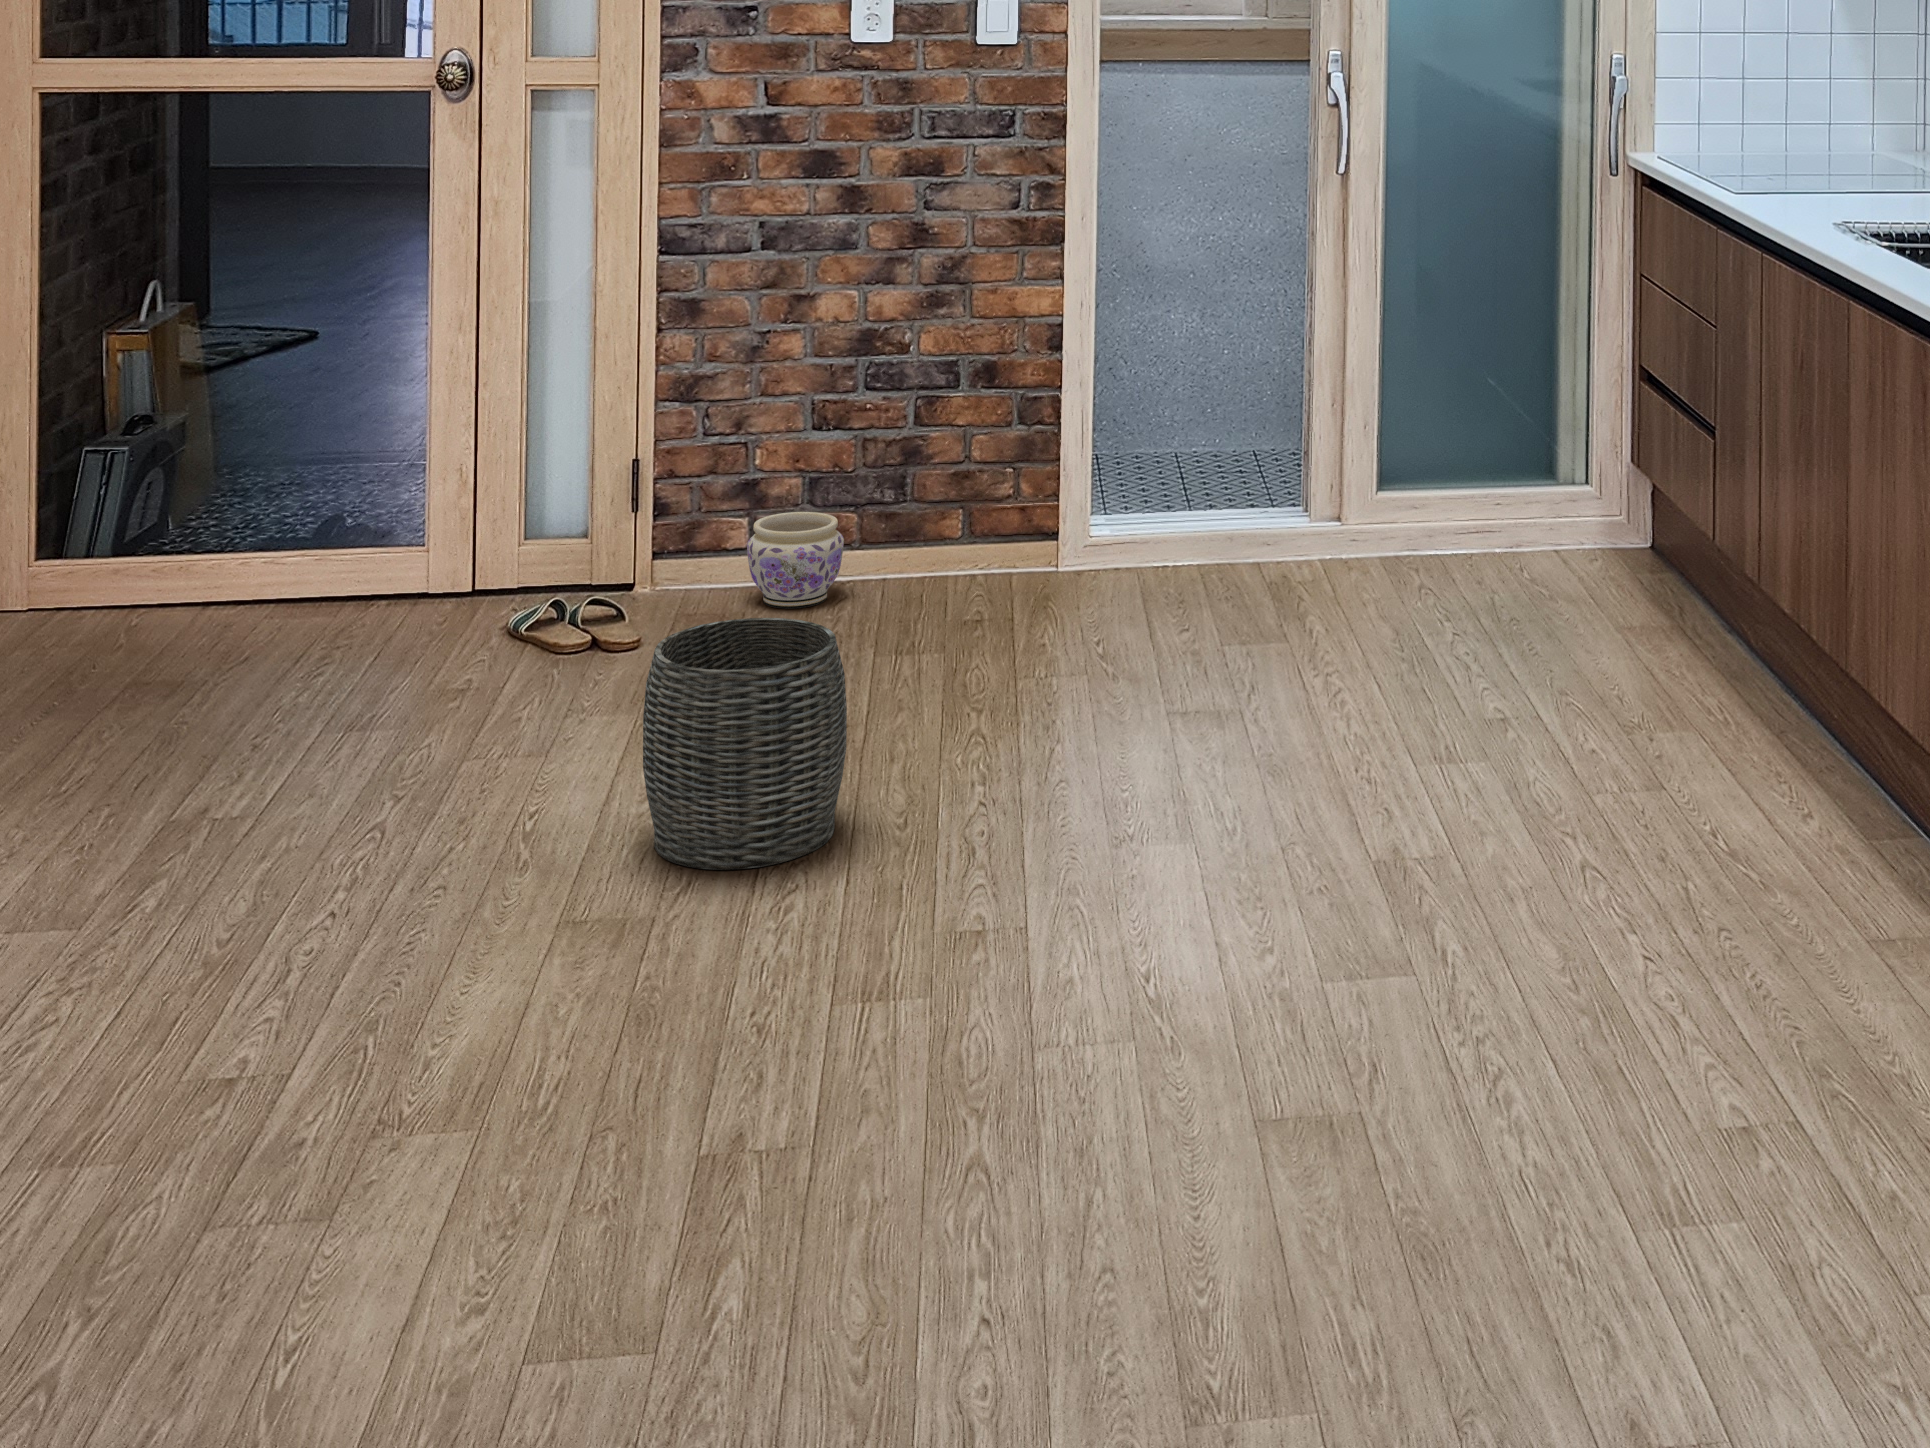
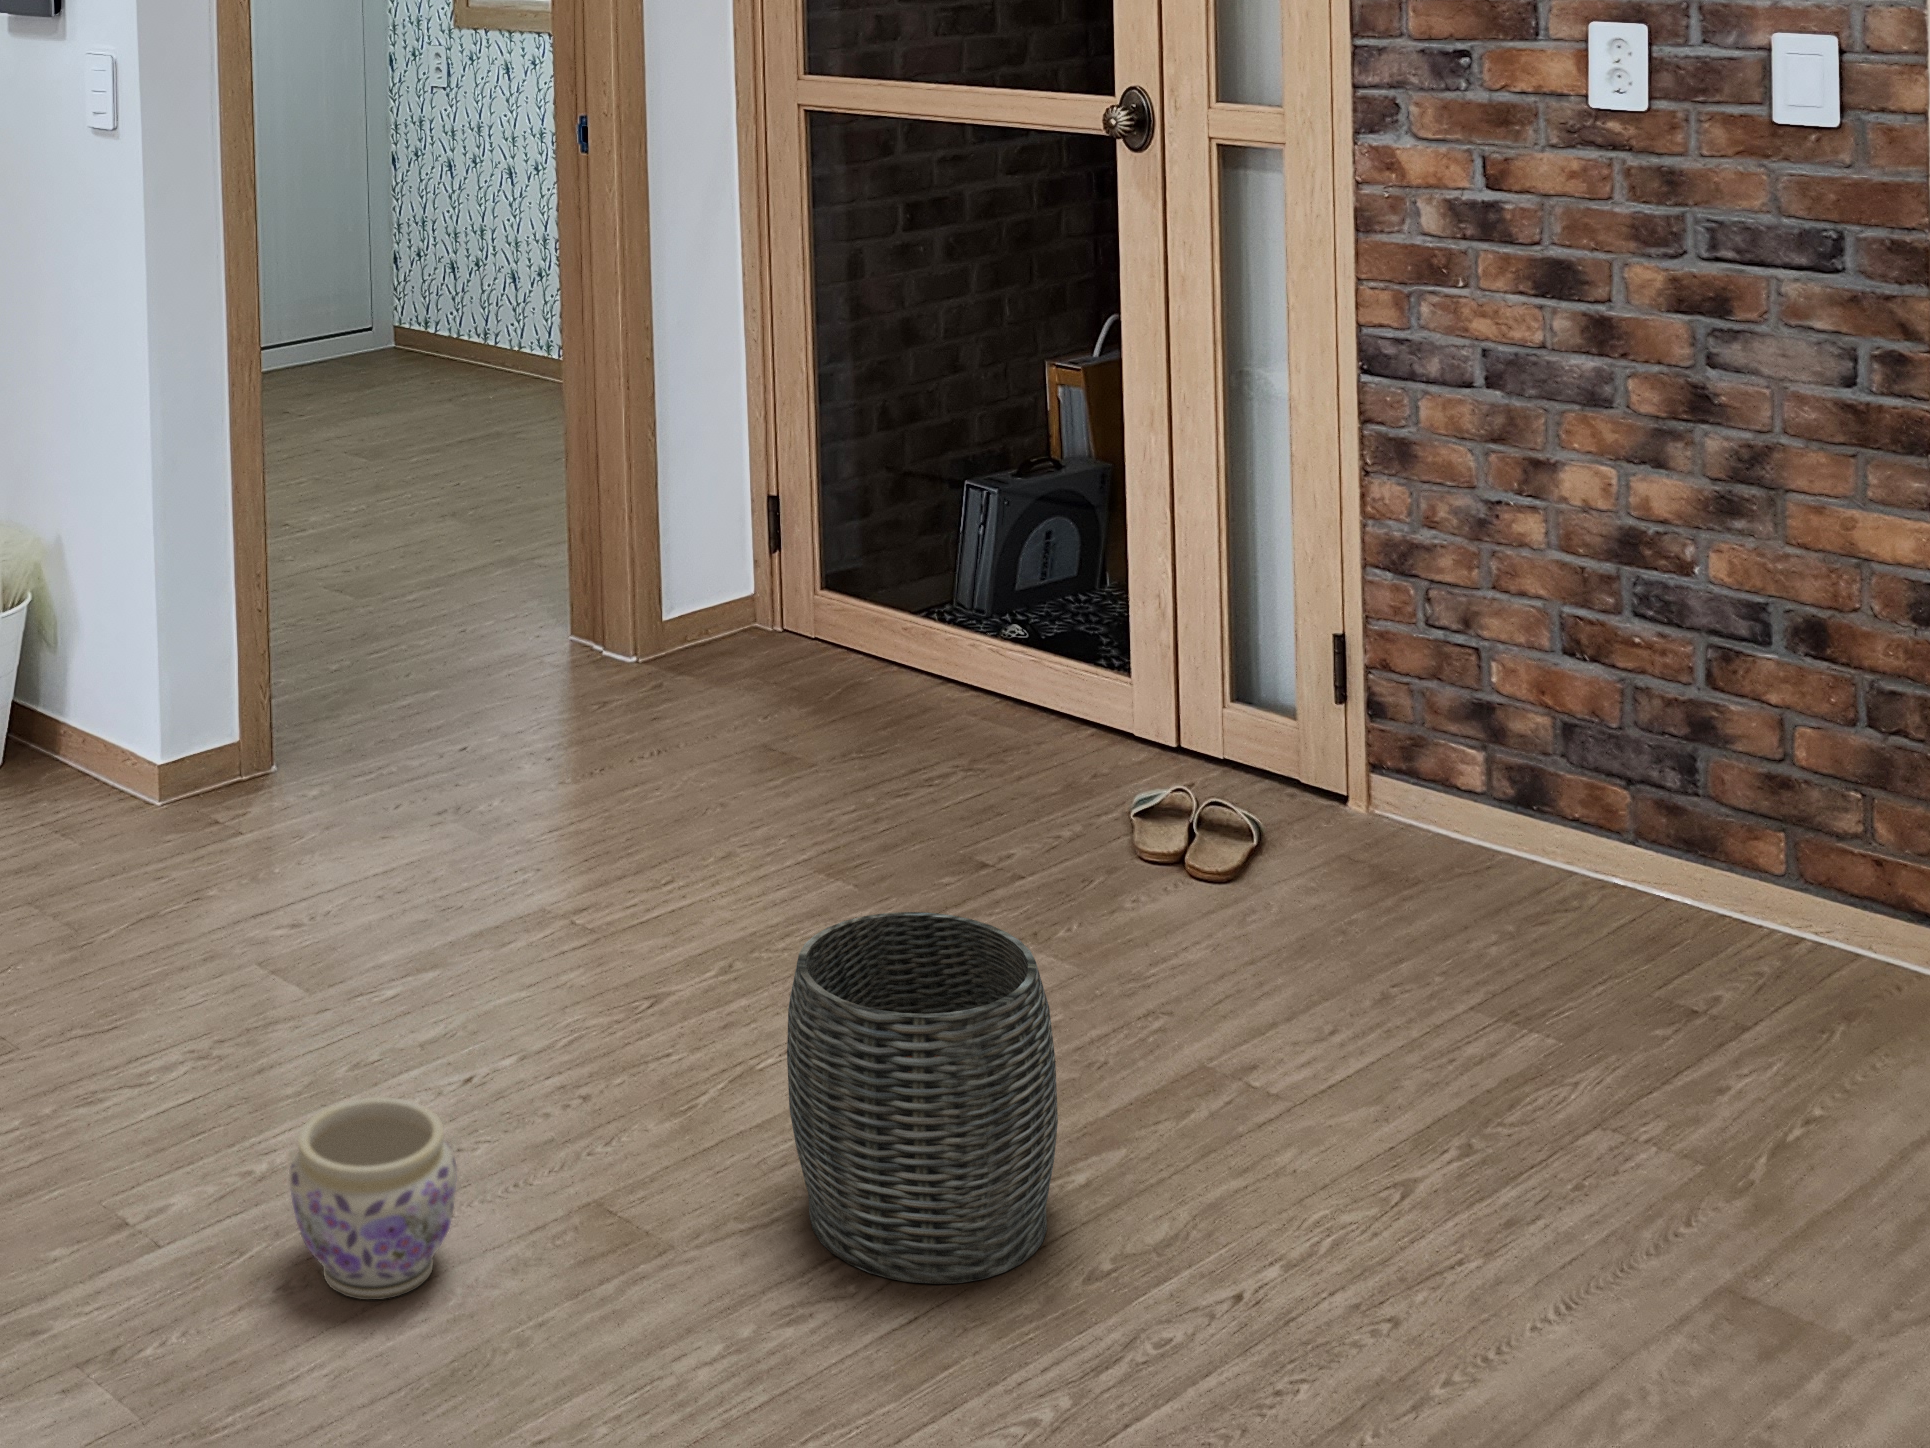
planter: present [747,512,844,608] -> present [289,1097,457,1300]

